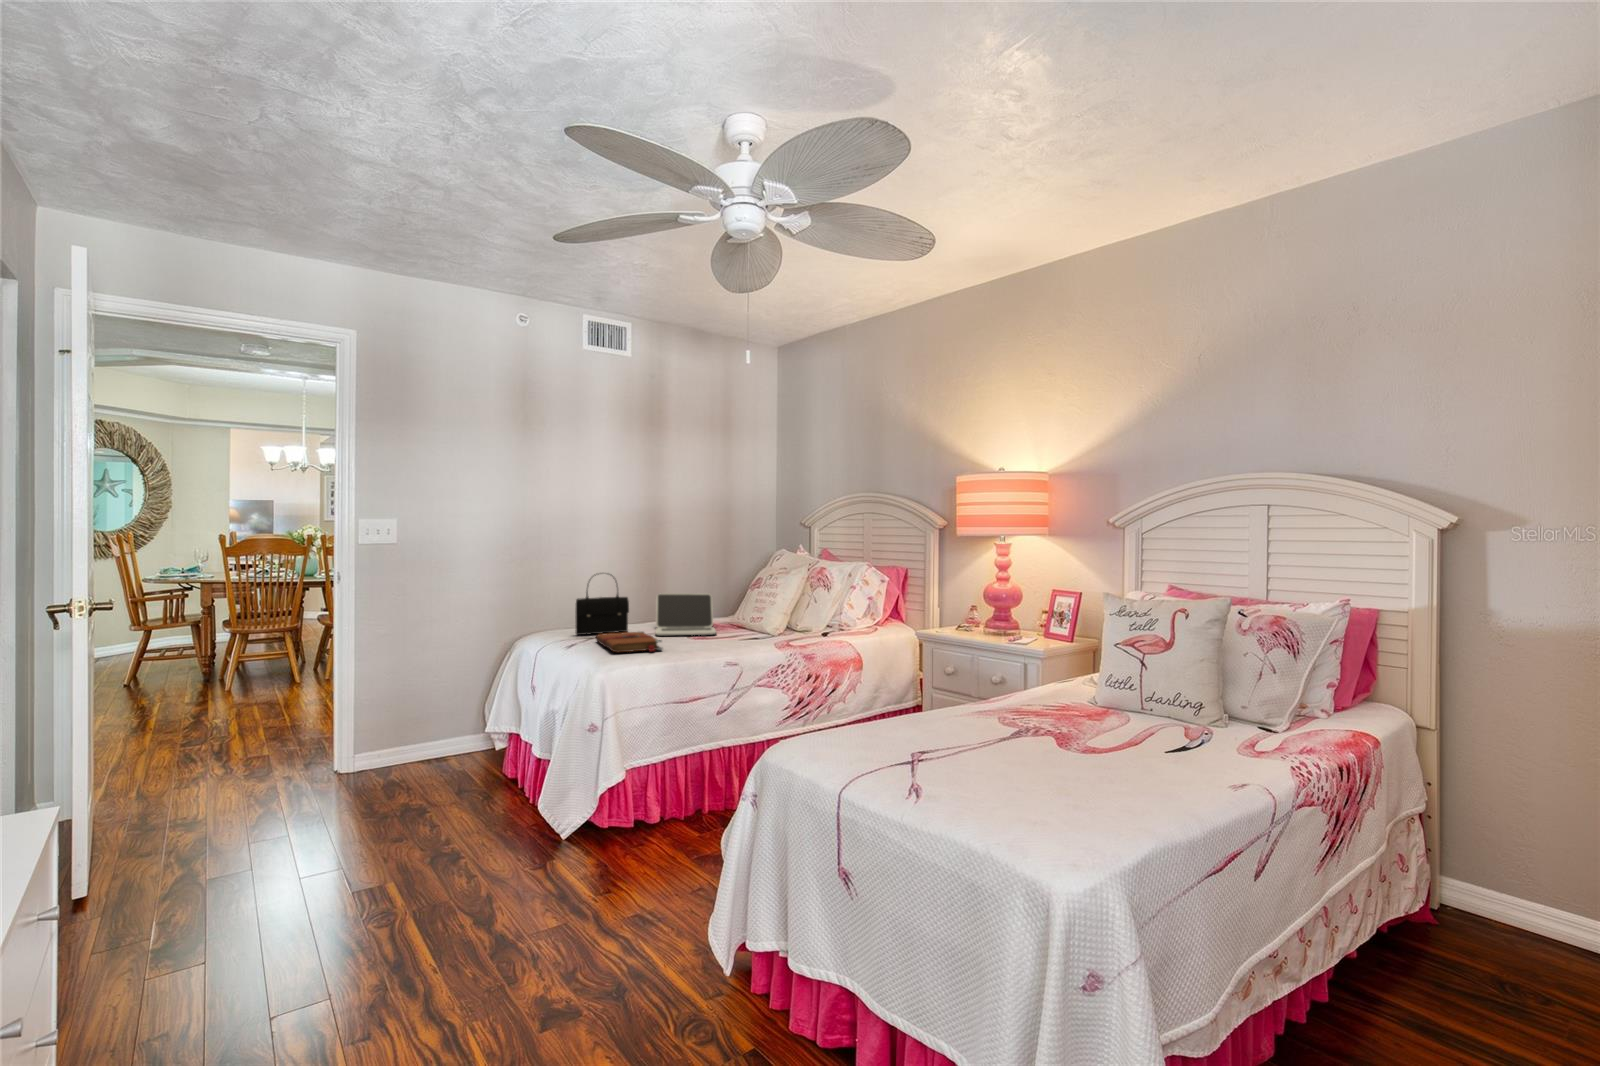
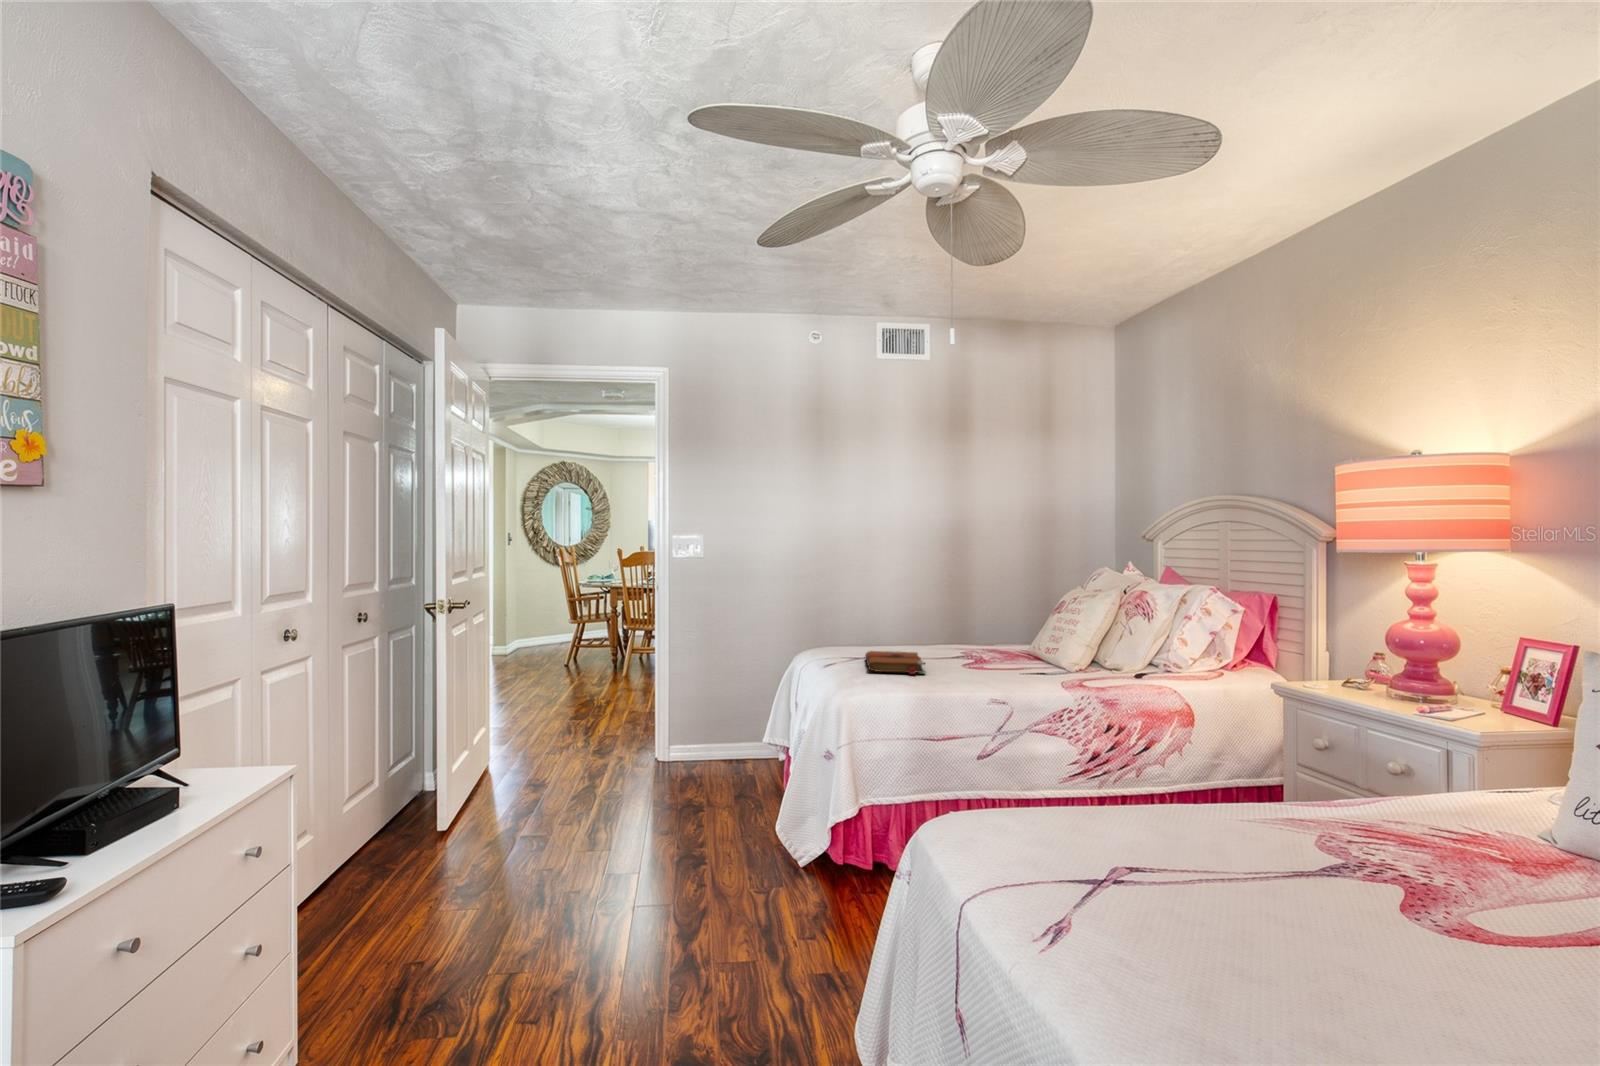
handbag: present [576,575,629,635] -> none [853,586,910,652]
laptop: present [656,593,716,635] -> none [934,613,1009,663]

